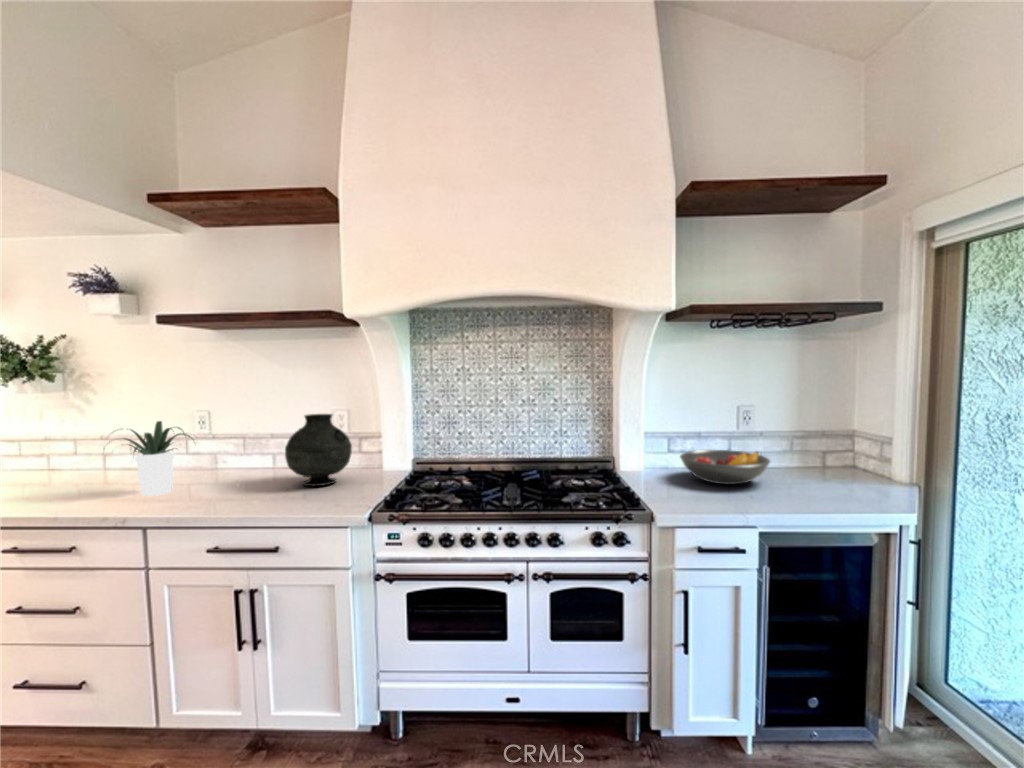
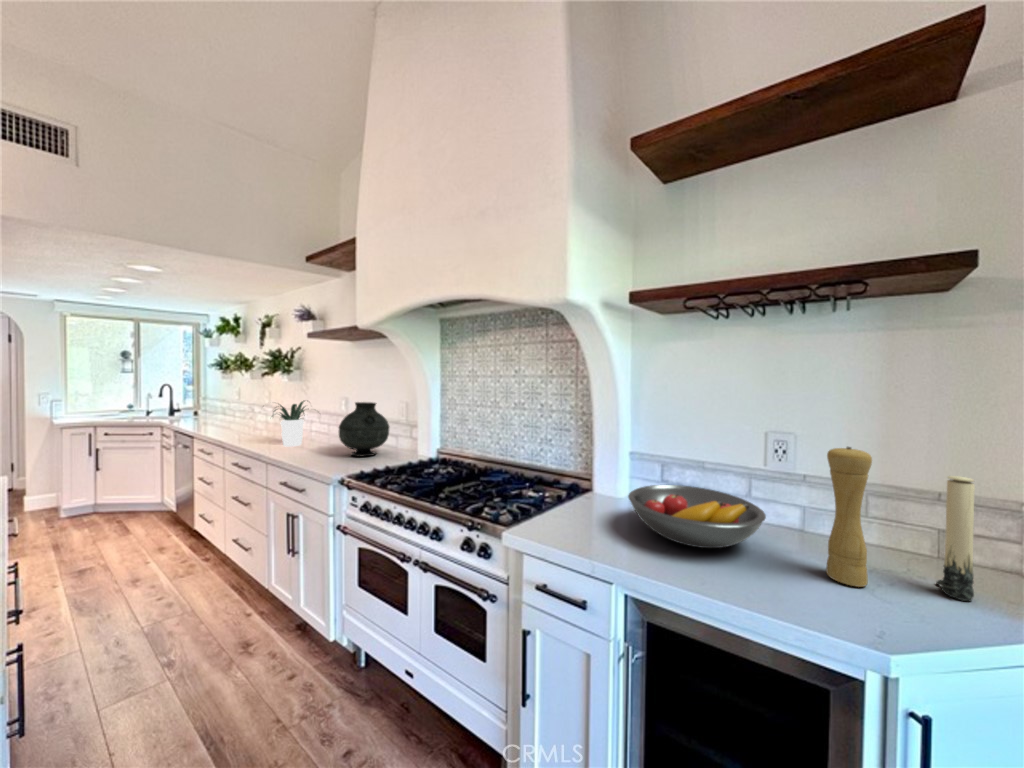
pepper mill: none [797,409,818,483] -> present [826,447,872,587]
candle: none [830,419,848,479] -> present [936,476,975,601]

